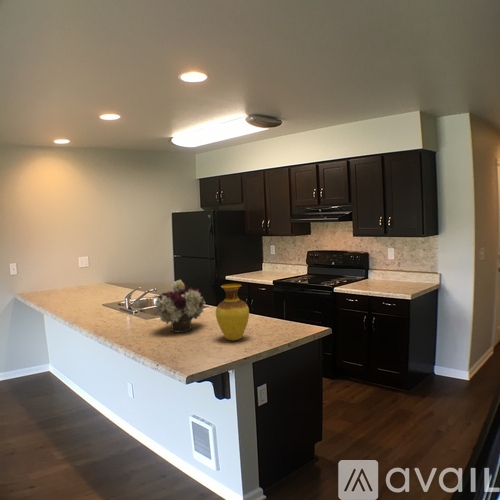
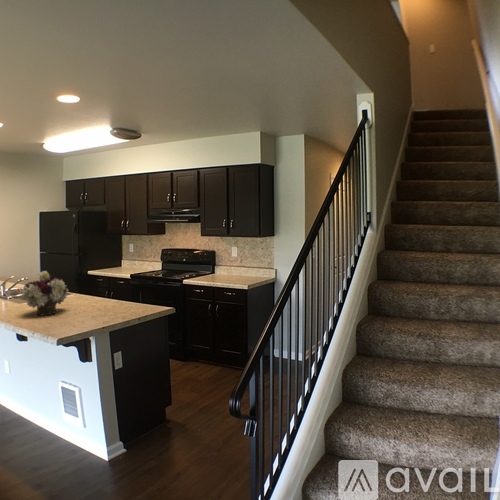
vase: present [216,284,249,341] -> none [79,273,107,318]

